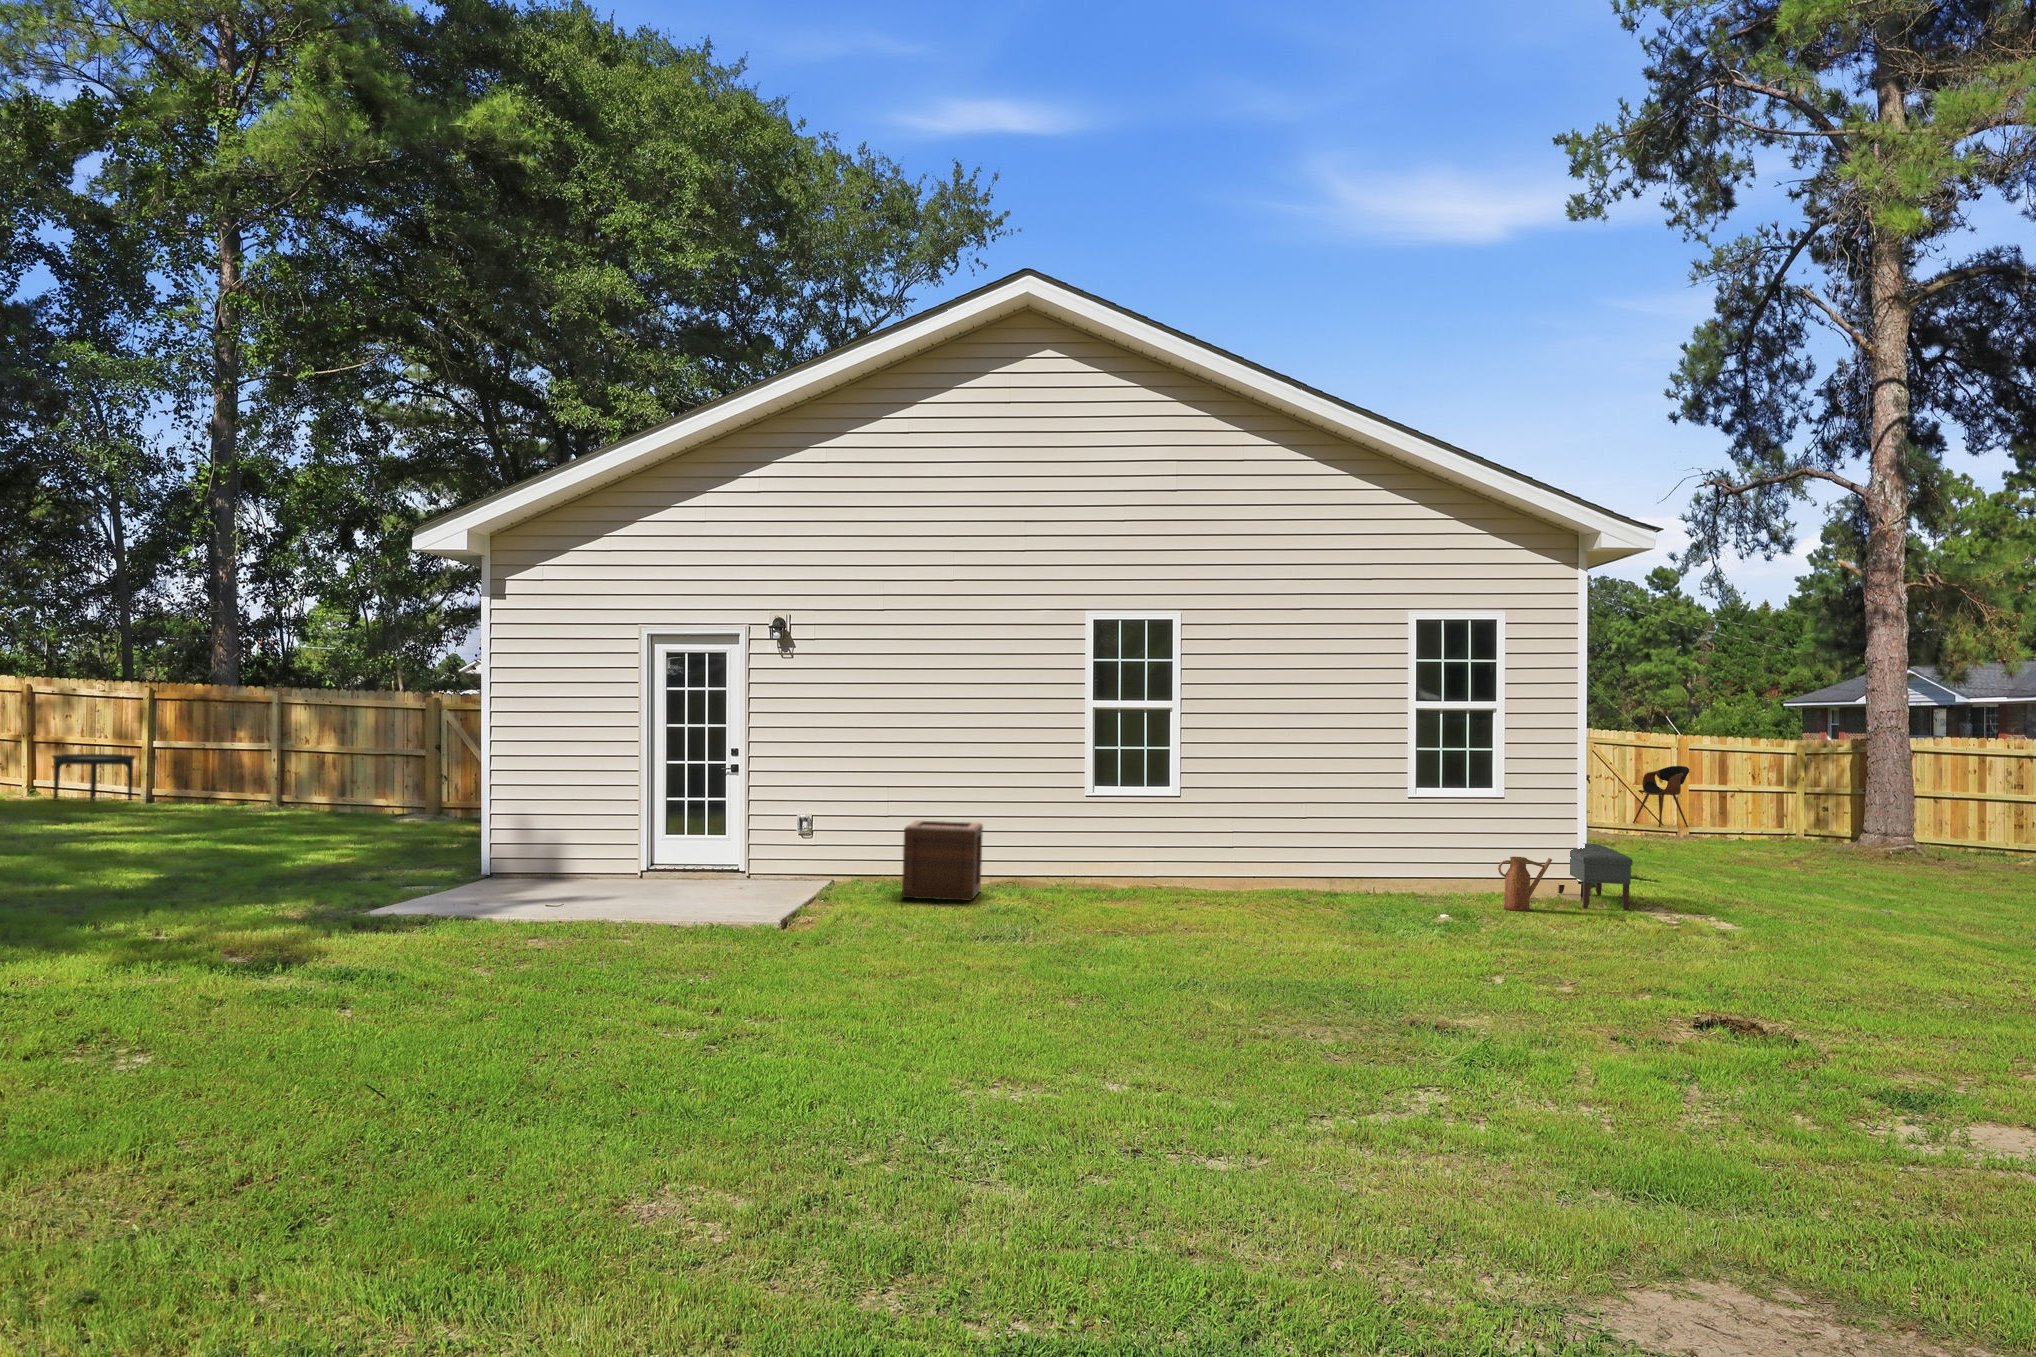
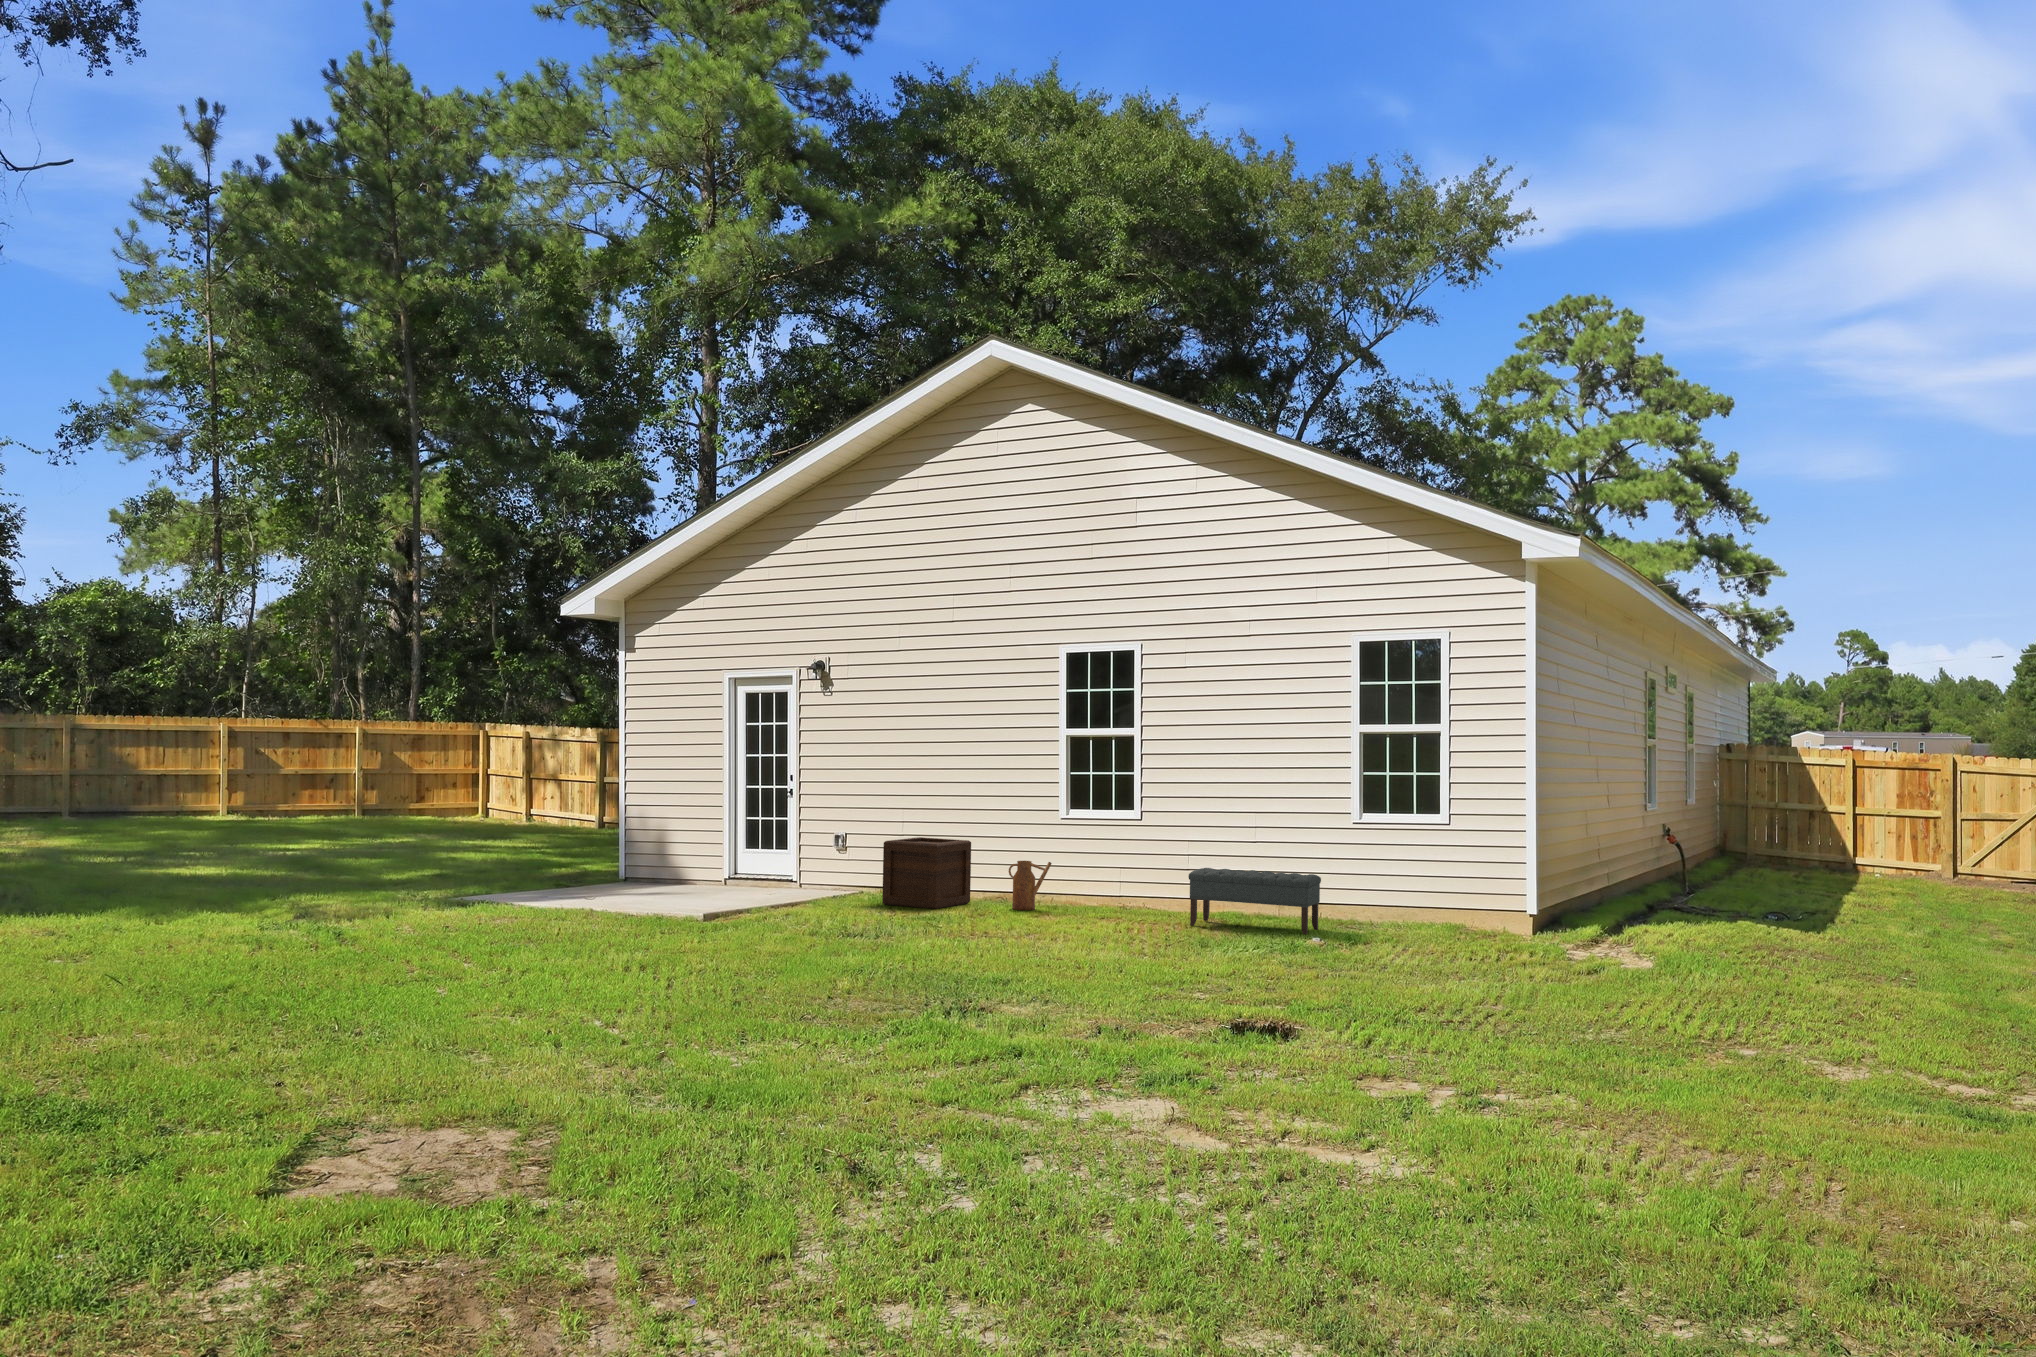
round table: present [52,754,136,803] -> none [529,789,589,825]
chair: present [1633,766,1689,827] -> none [1944,812,2012,882]
bench: present [1558,844,1633,910] -> present [1188,868,1321,934]
watering can: present [1498,857,1552,911] -> present [1009,861,1052,910]

